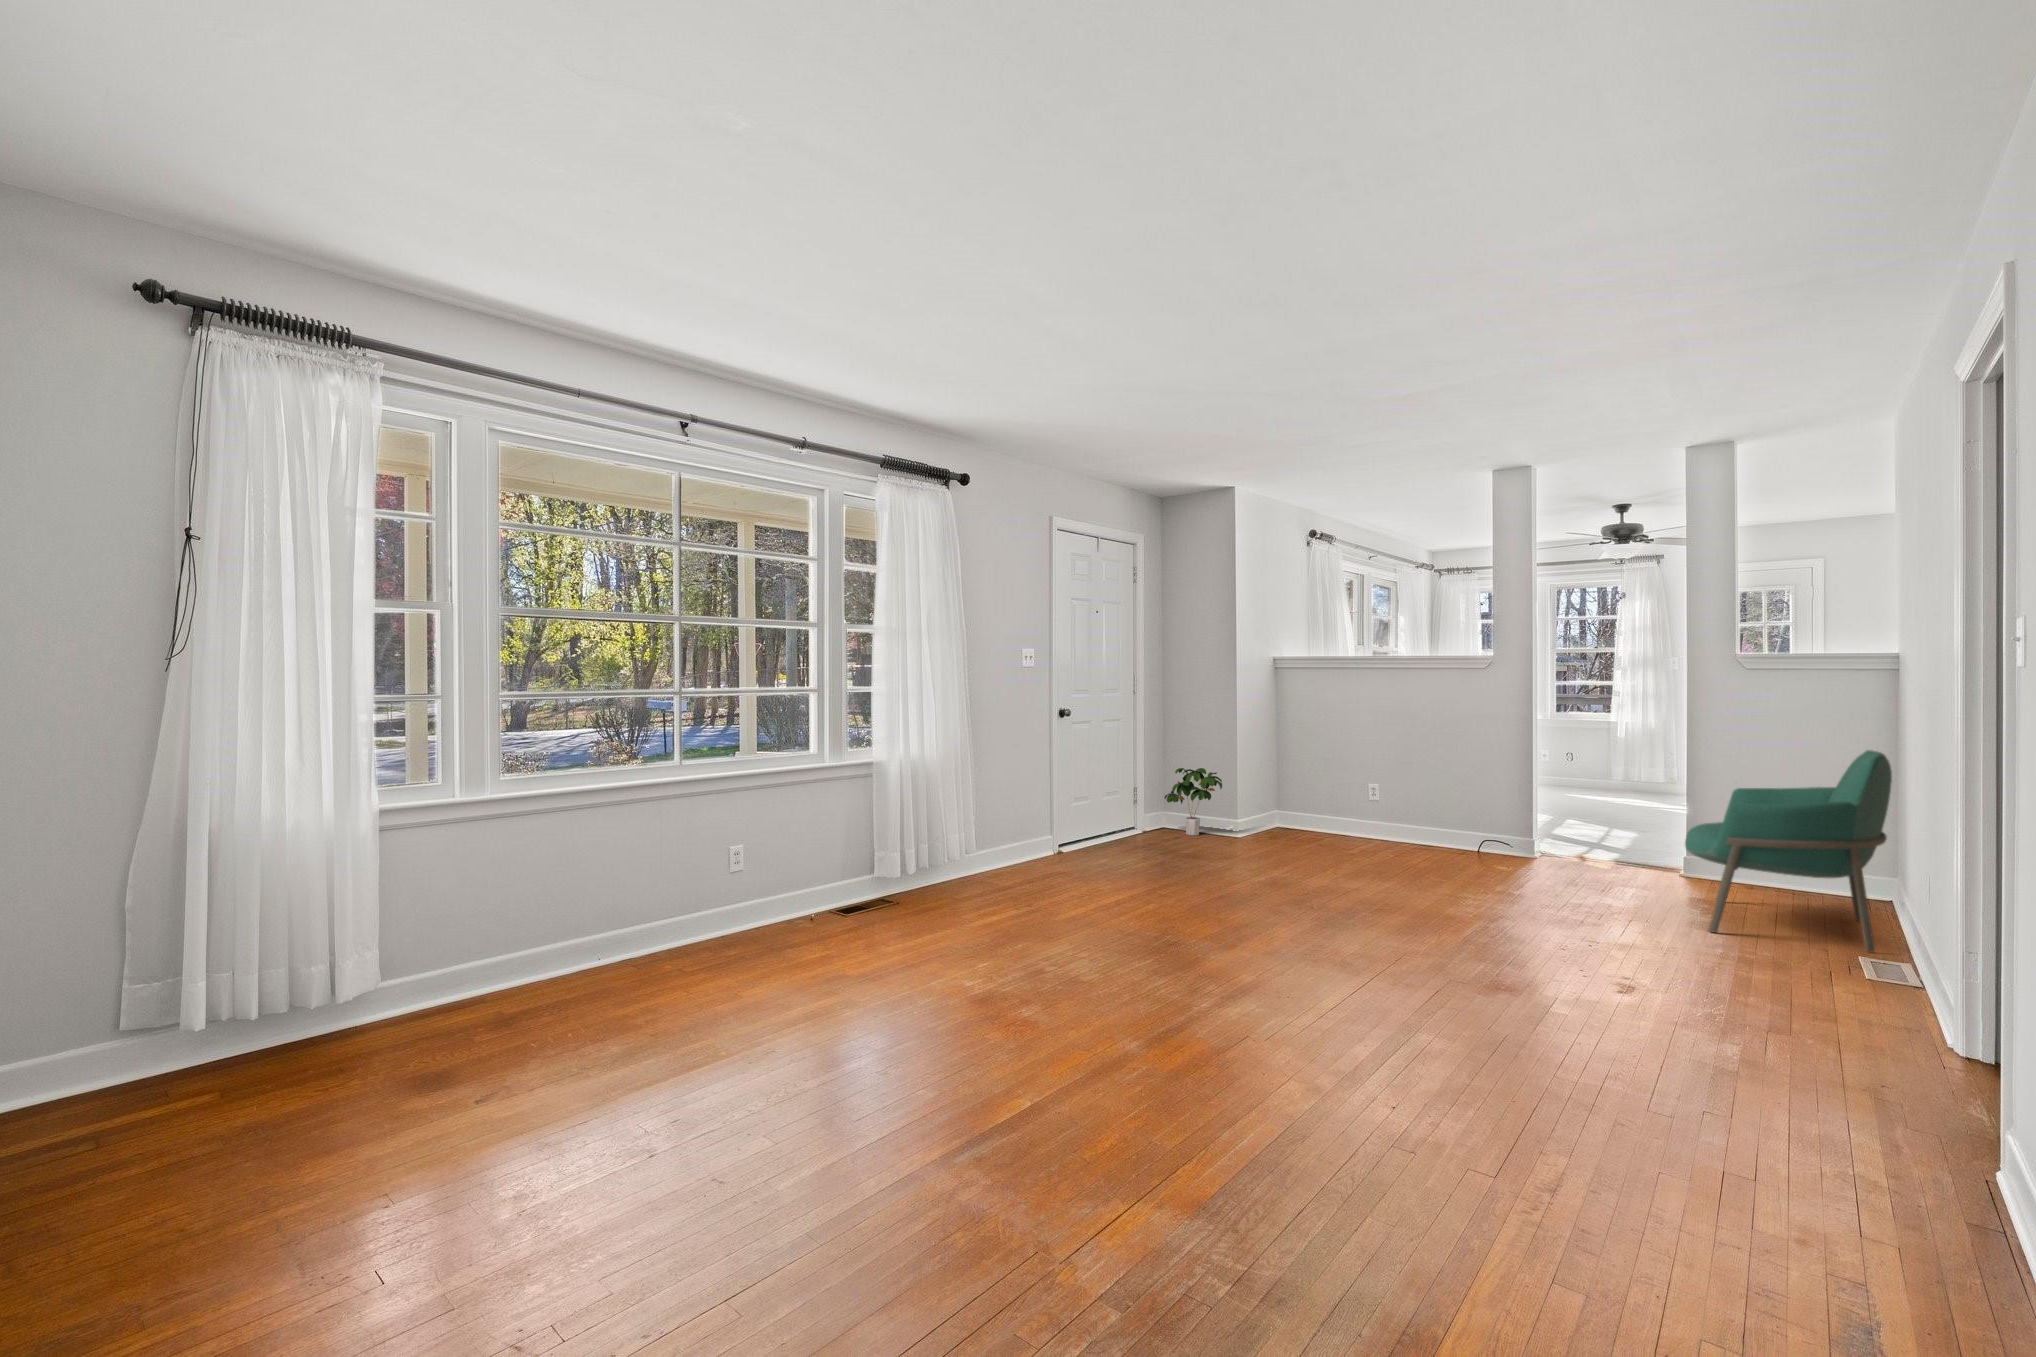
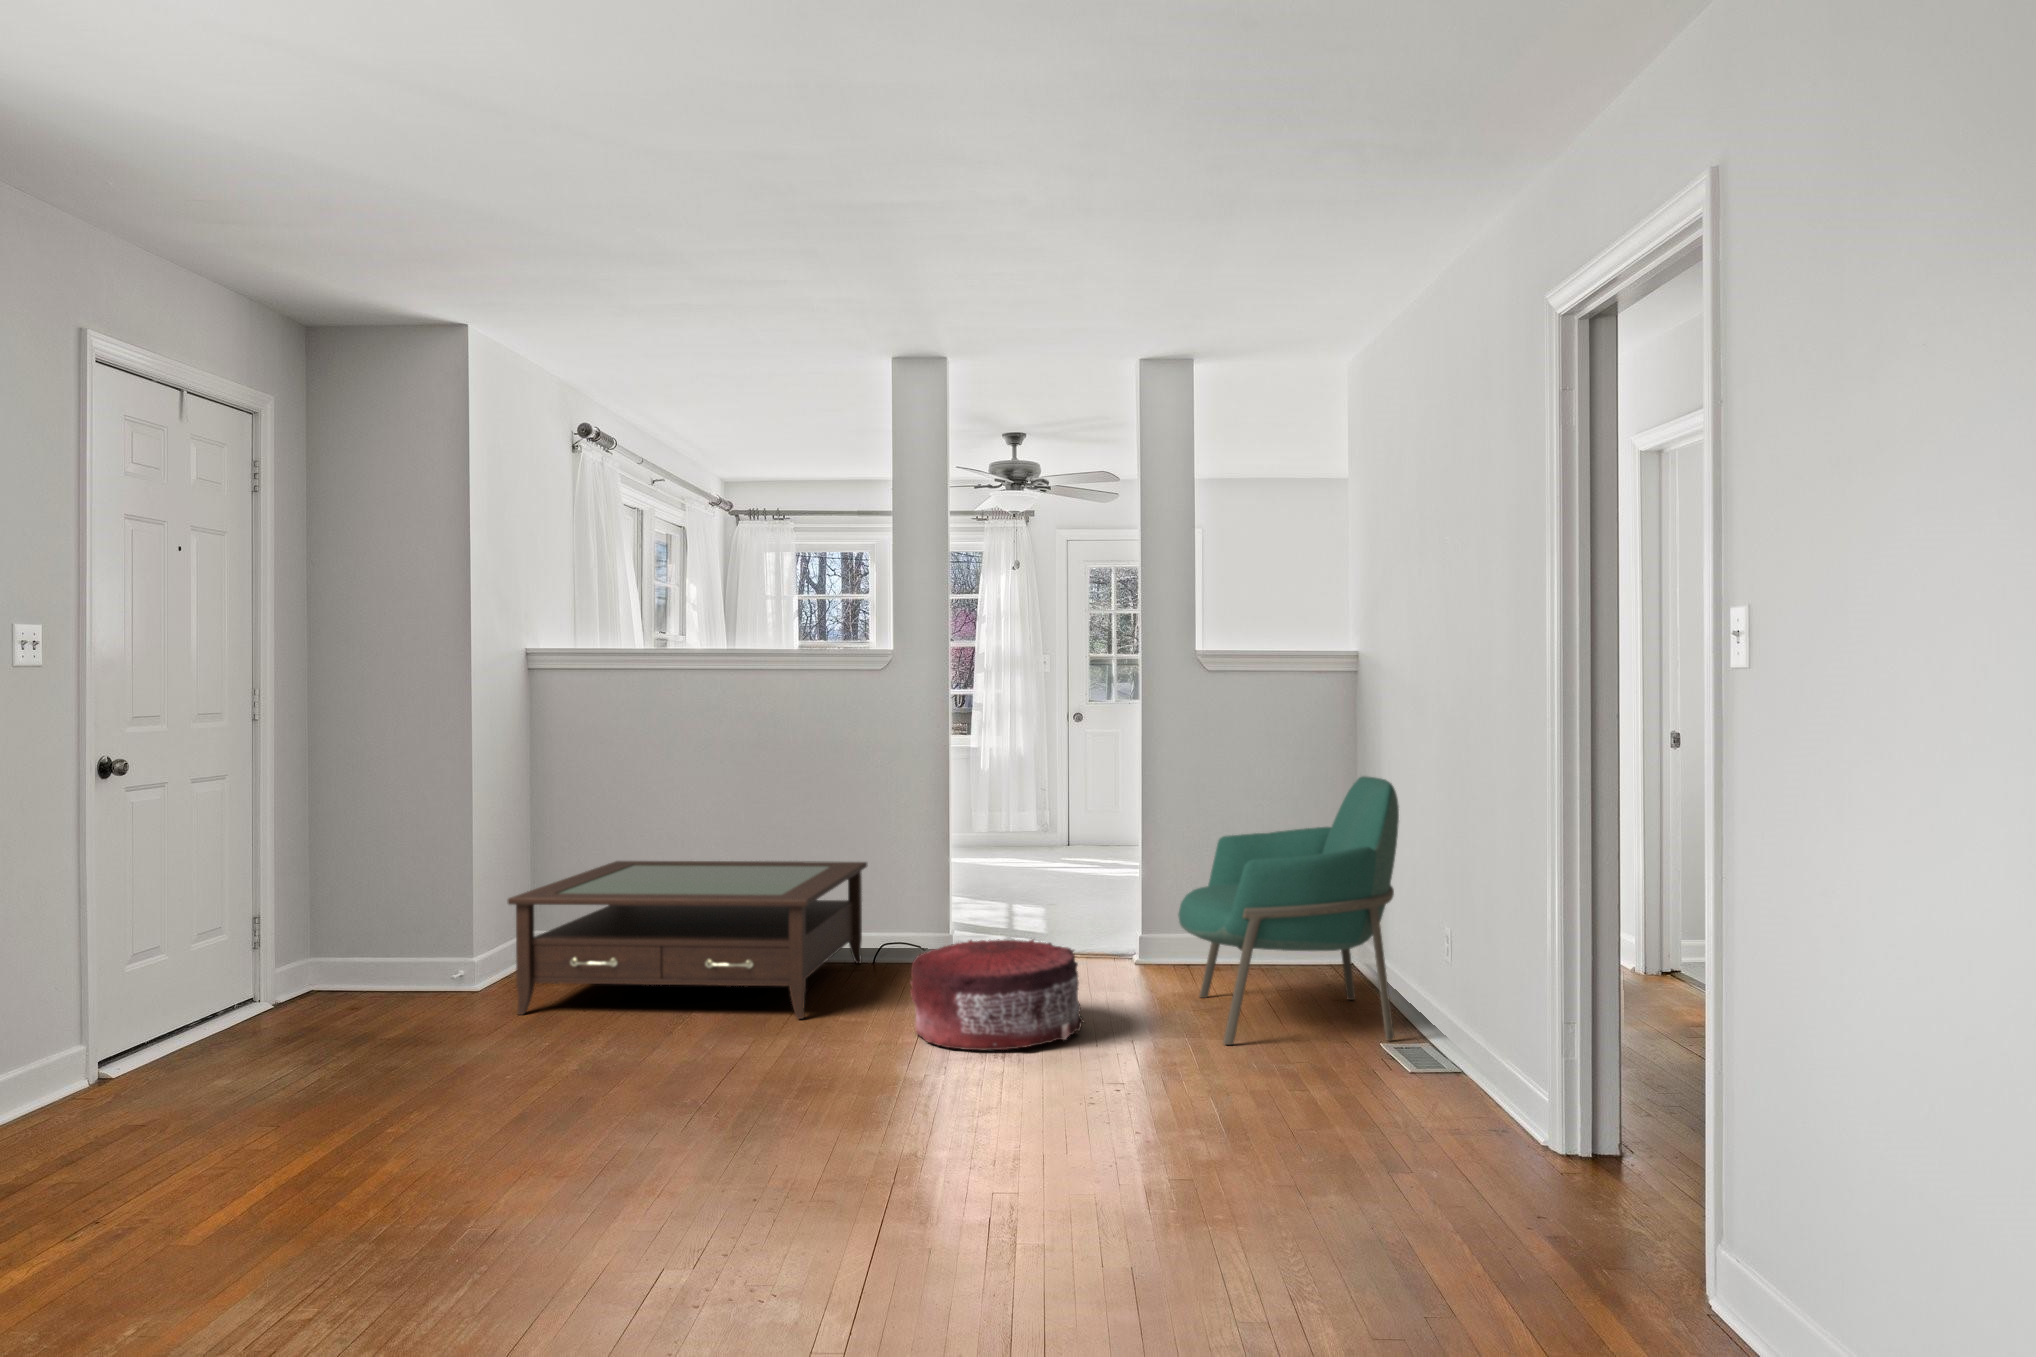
potted plant: present [1164,768,1222,835] -> none [319,864,443,998]
coffee table: none [1248,776,1475,875] -> present [508,861,868,1019]
pouf: none [1472,839,1602,910] -> present [910,939,1084,1050]

